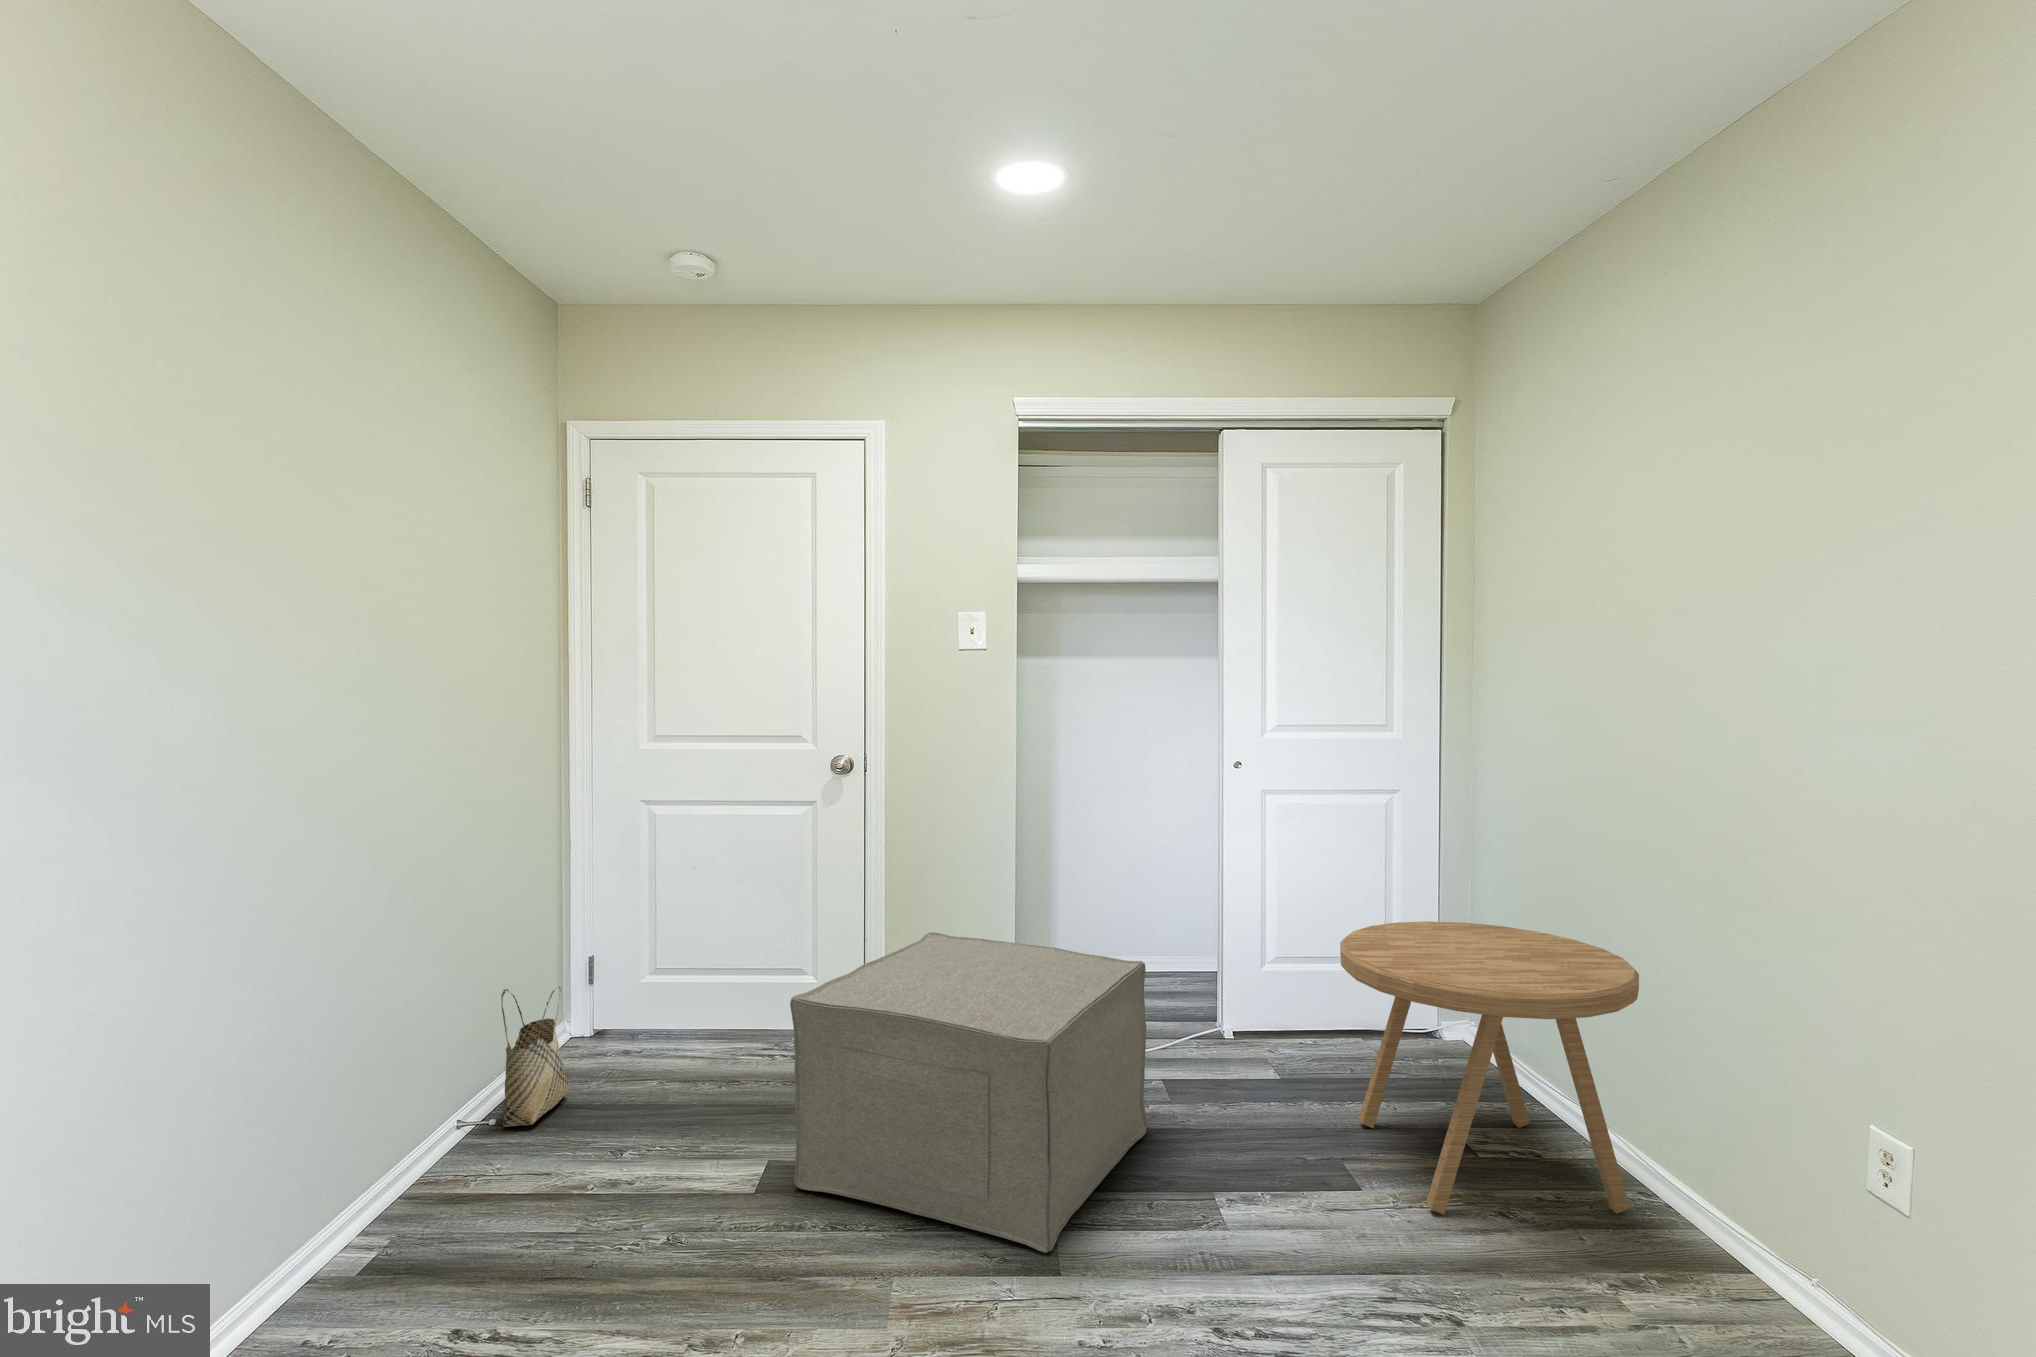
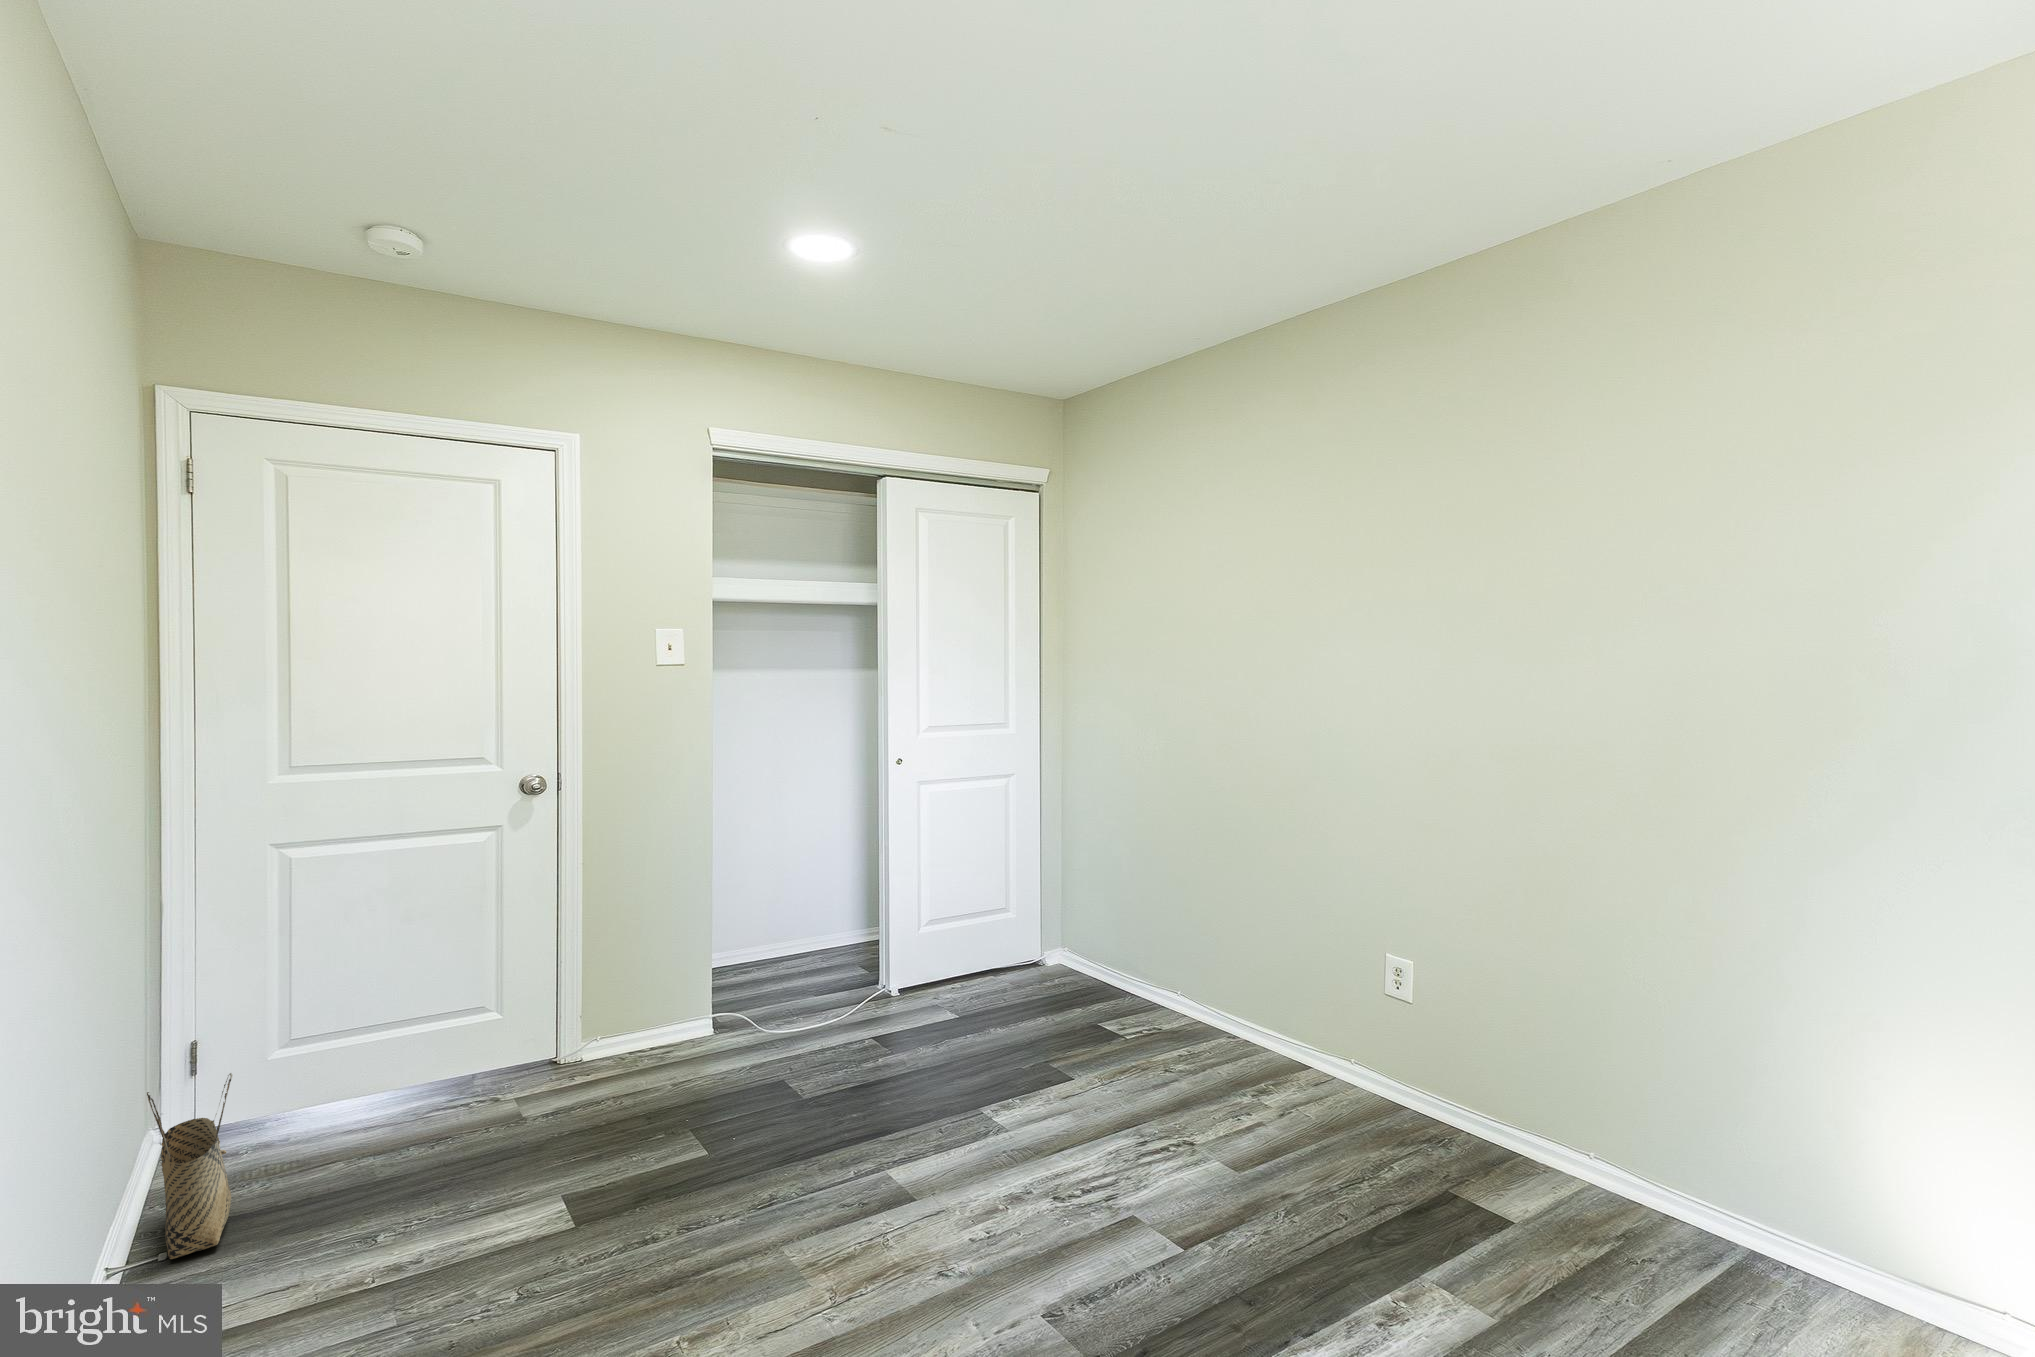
side table: present [1340,921,1639,1215] -> none [1035,868,1237,1081]
ottoman: present [790,932,1147,1253] -> none [610,934,898,1208]

